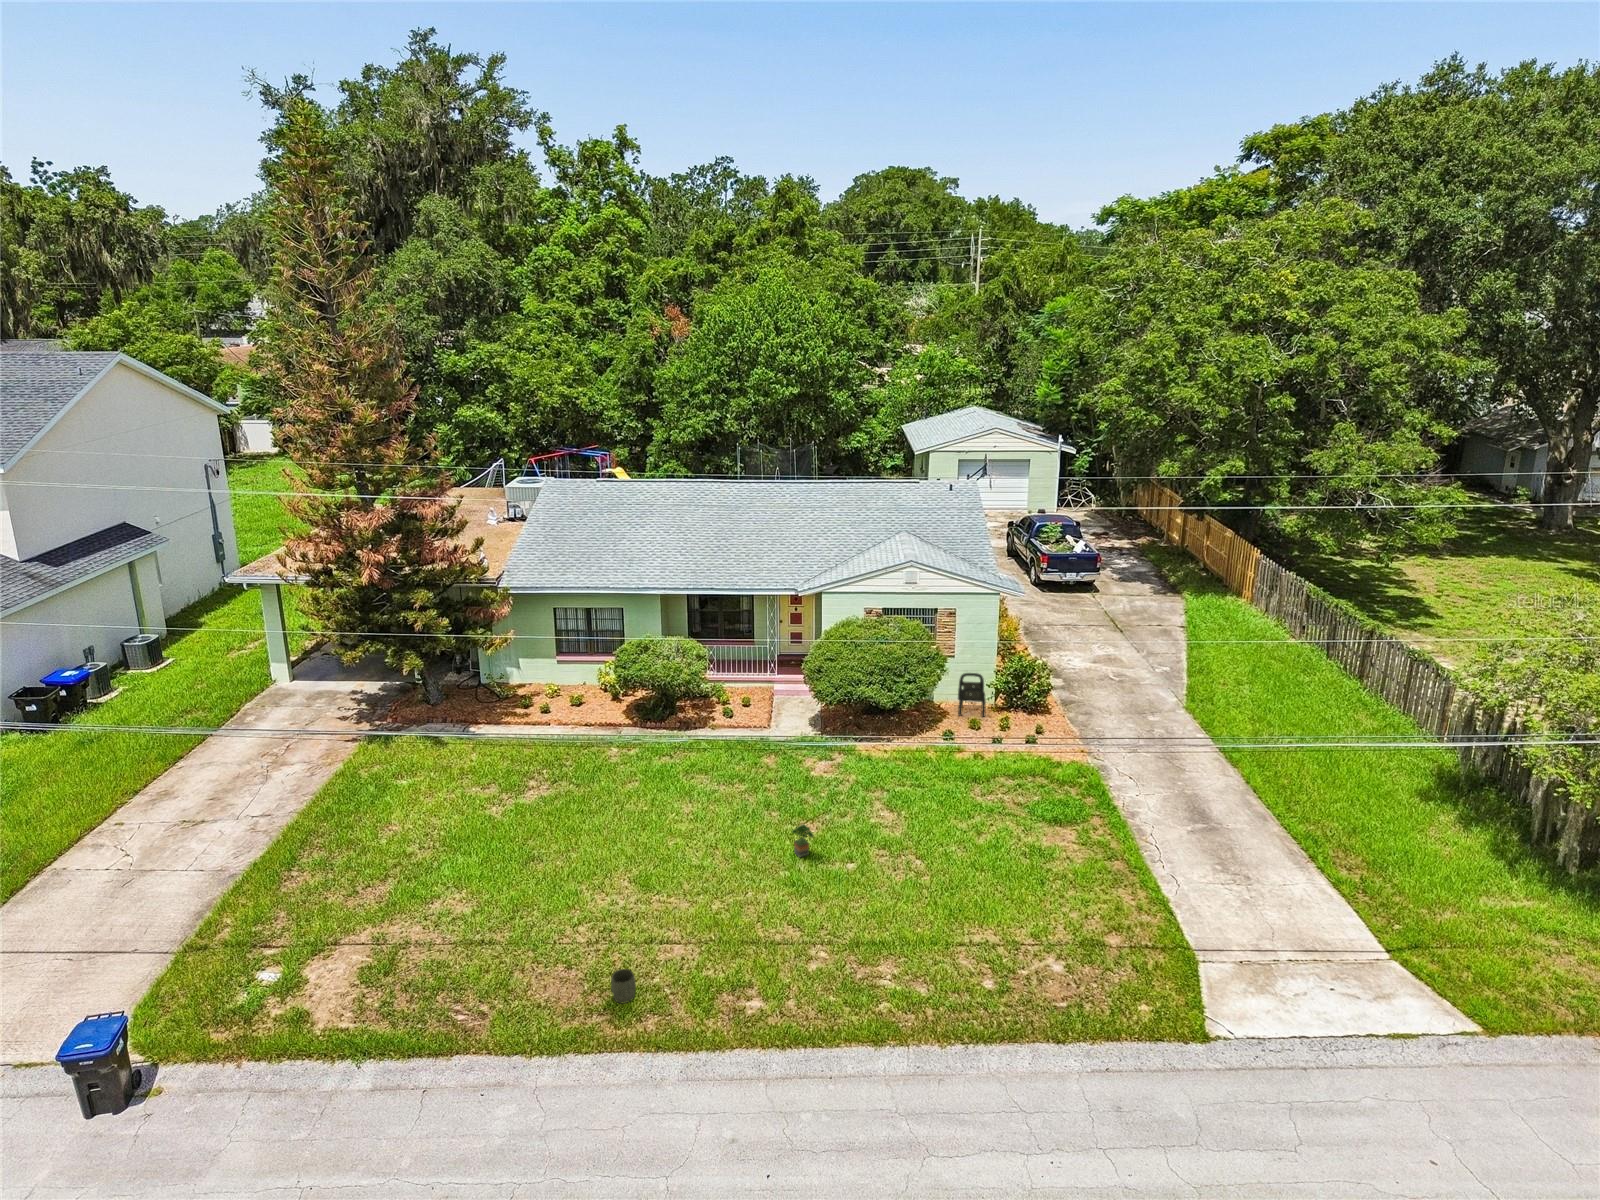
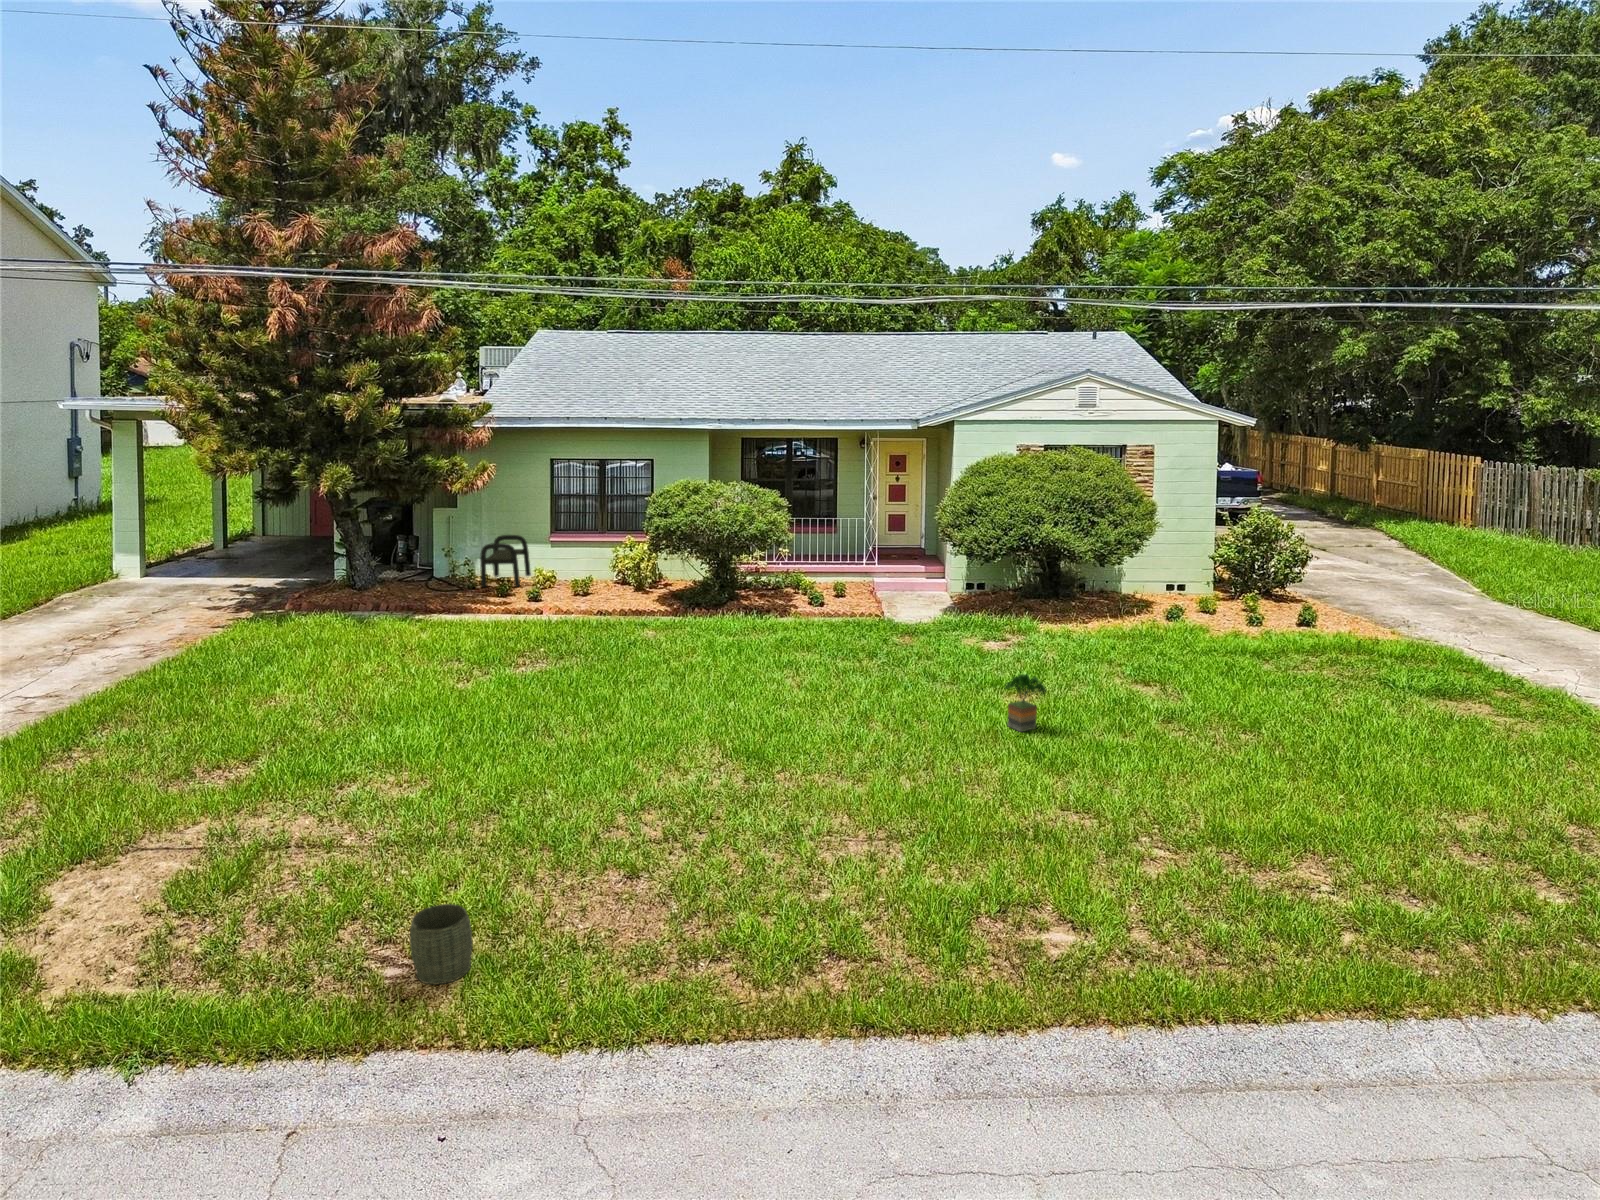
bench: present [958,673,986,717] -> present [480,535,531,587]
woven basket: present [611,969,636,1003] -> present [410,904,473,985]

